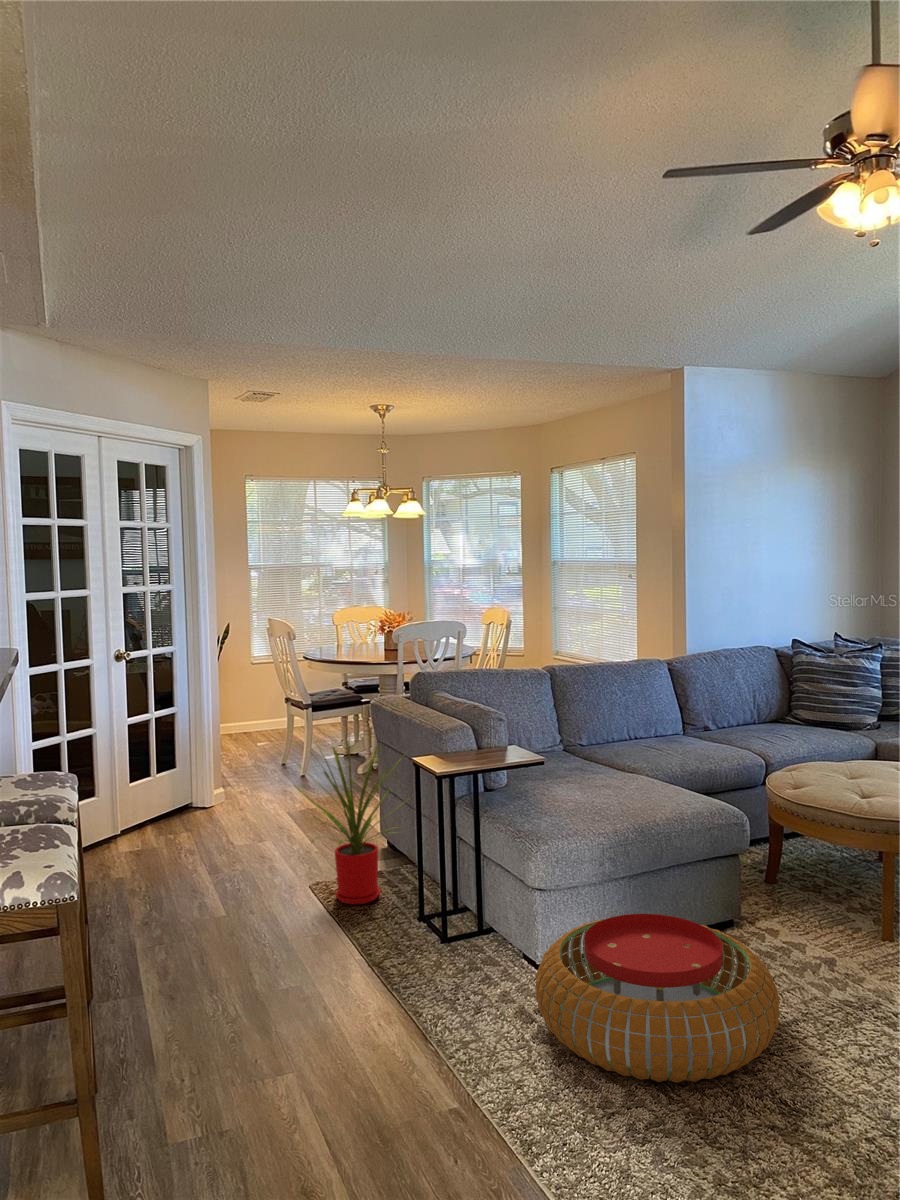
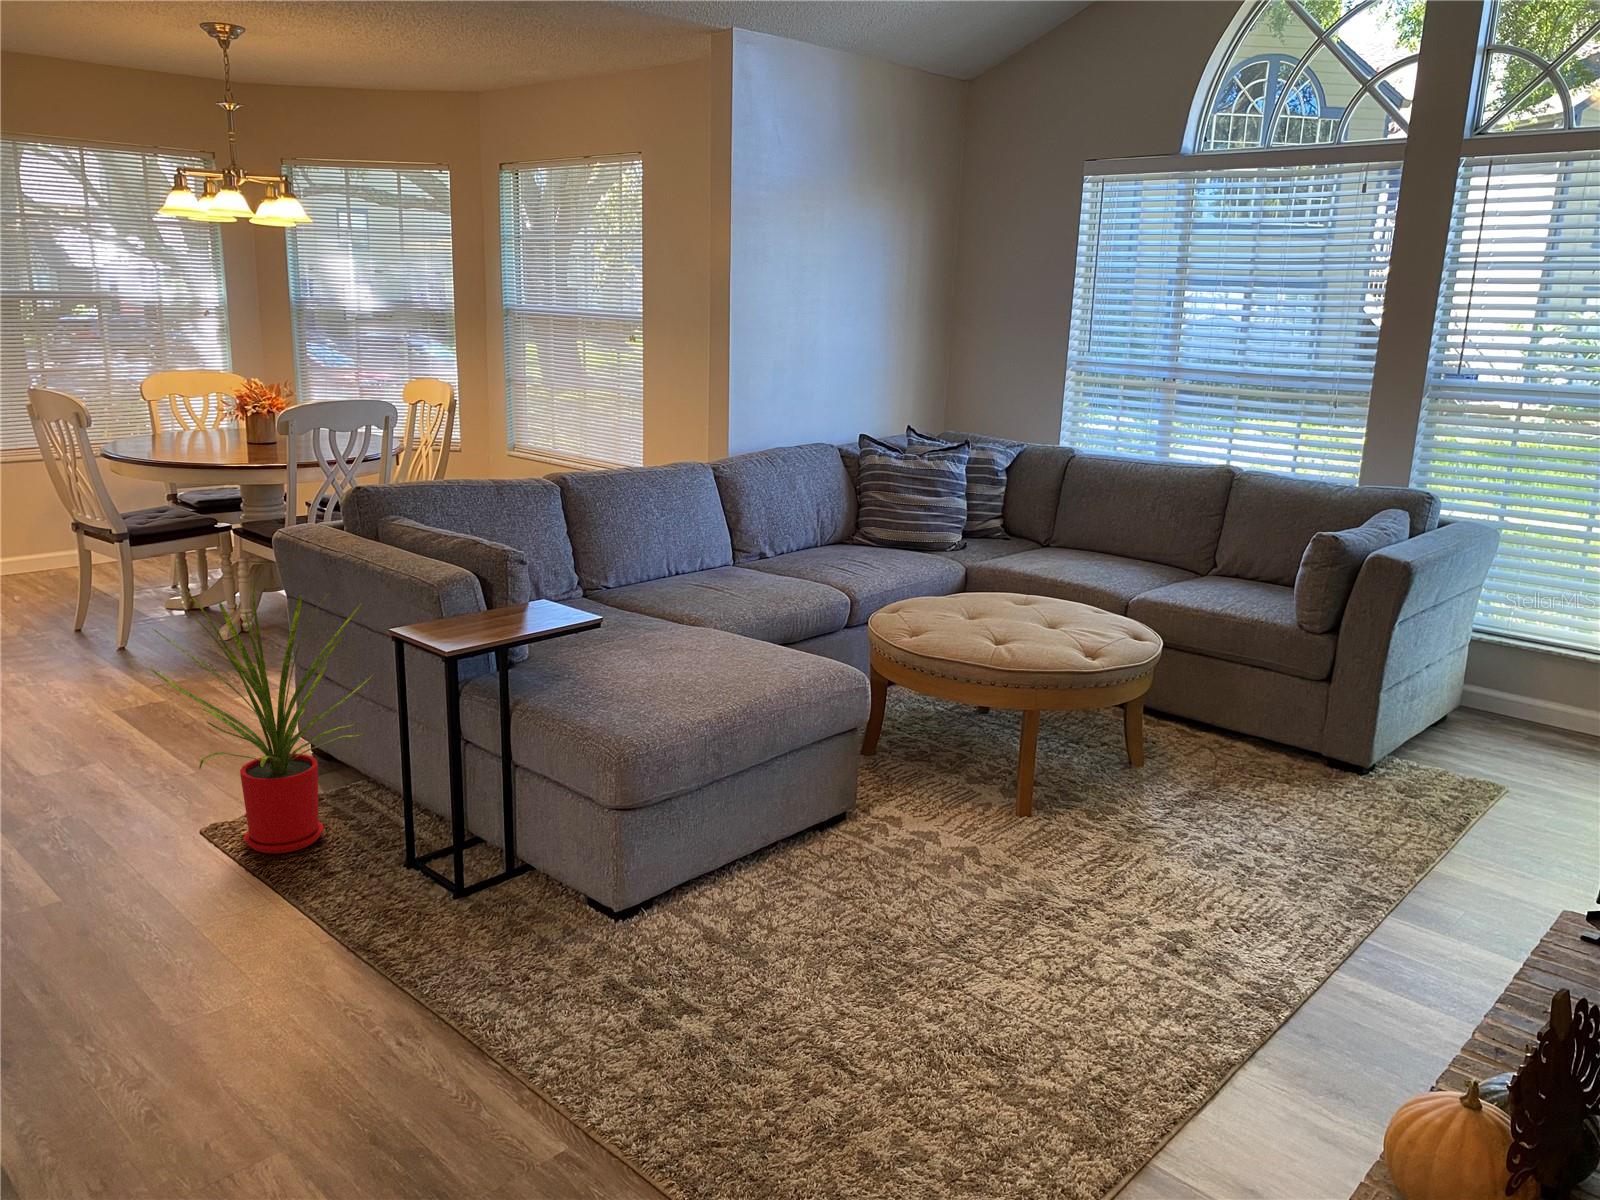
pouf: present [536,914,780,1083] -> none [635,826,964,1056]

